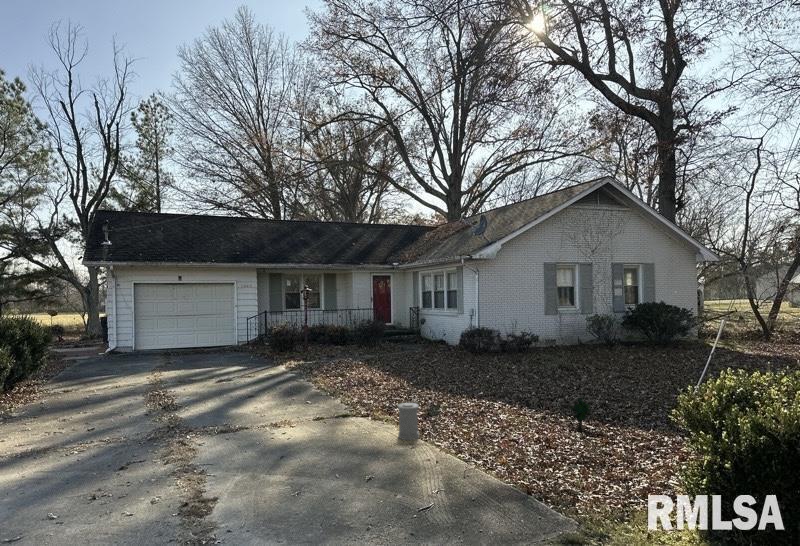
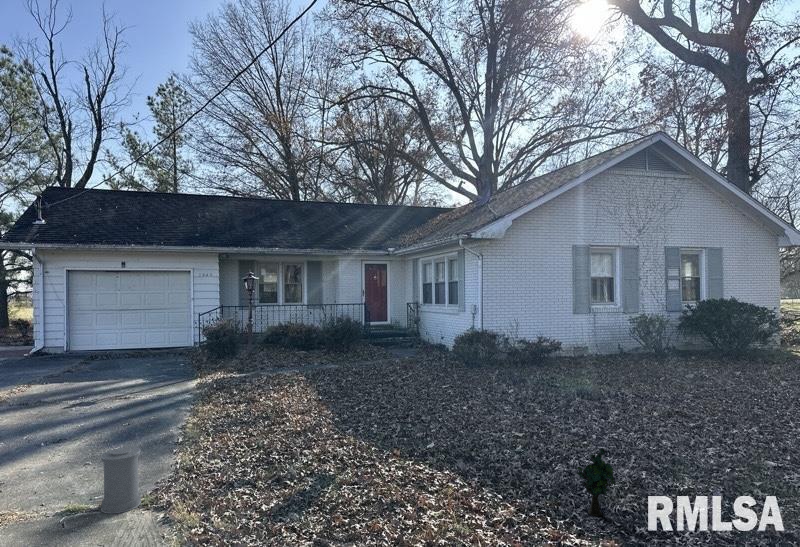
trash can: present [398,403,419,440] -> present [101,447,141,513]

